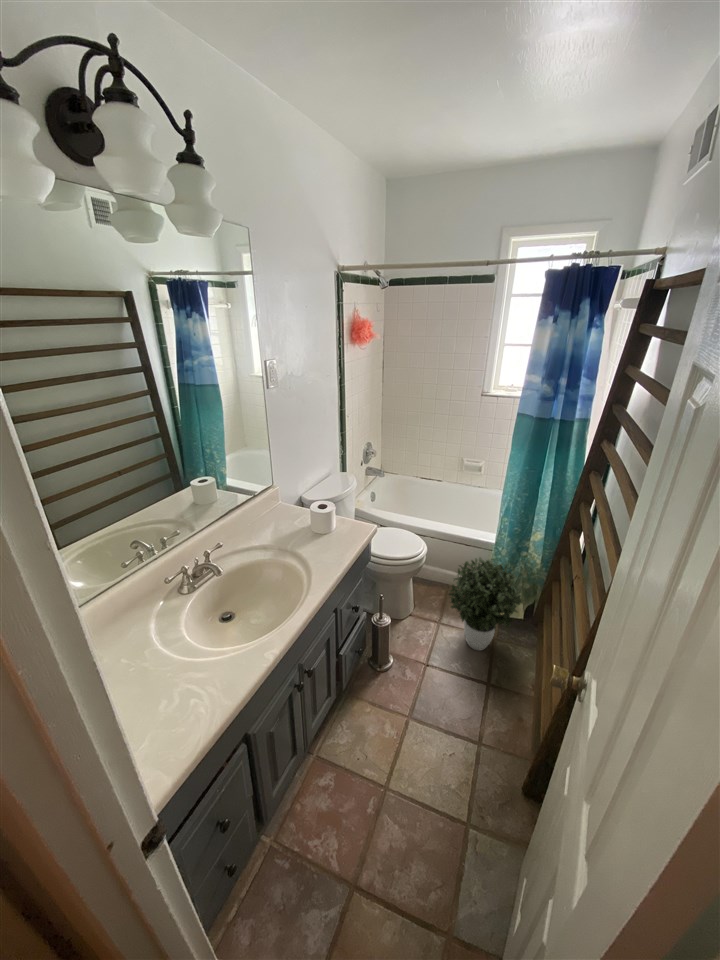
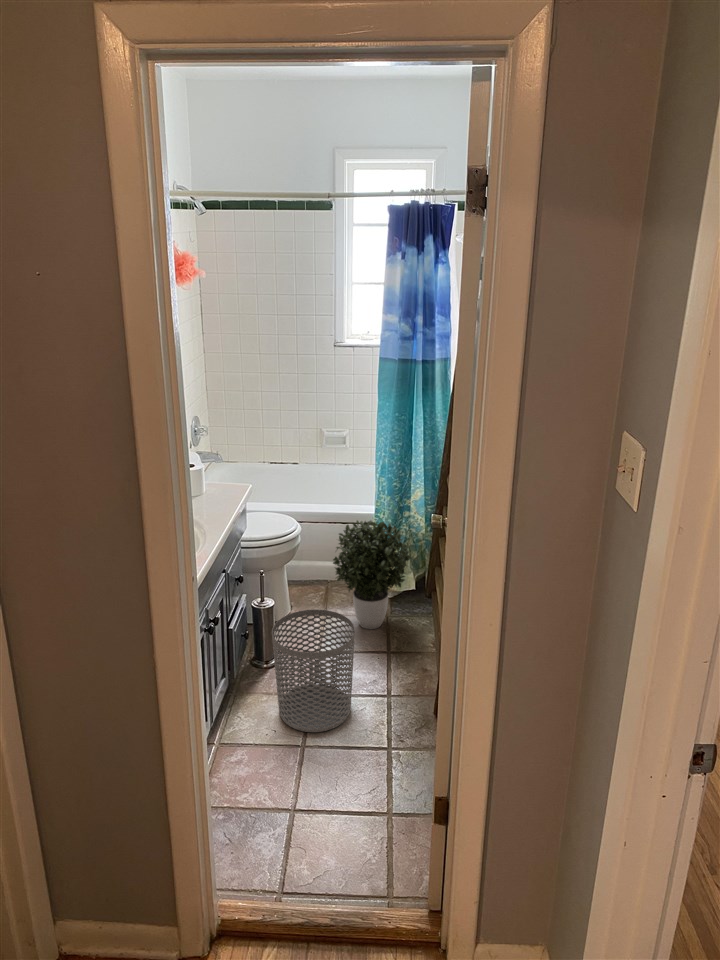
waste bin: none [373,652,453,777] -> present [272,609,355,732]

